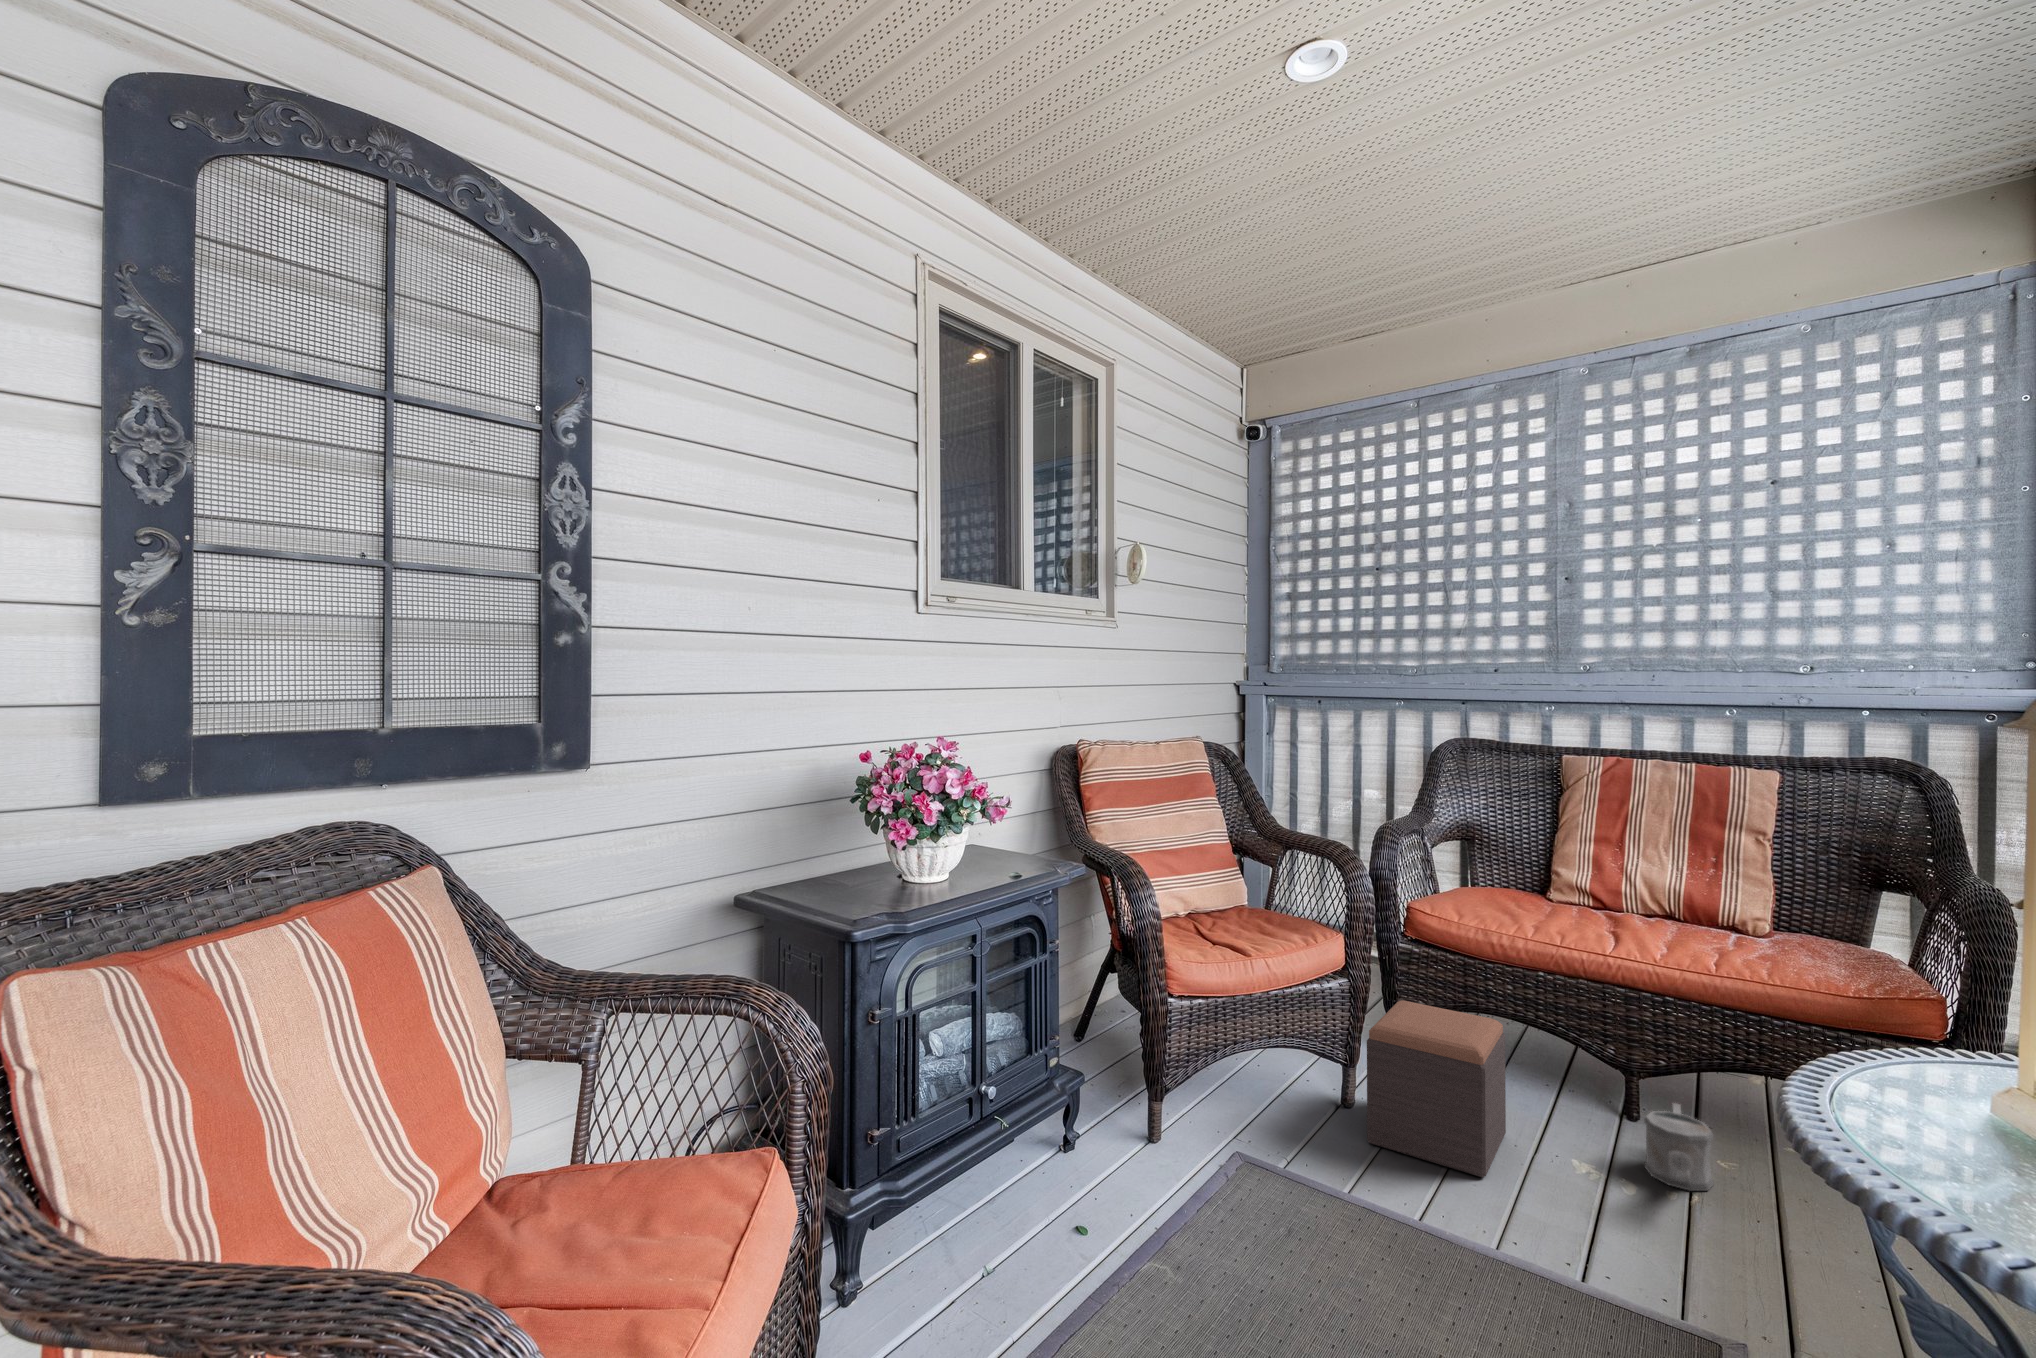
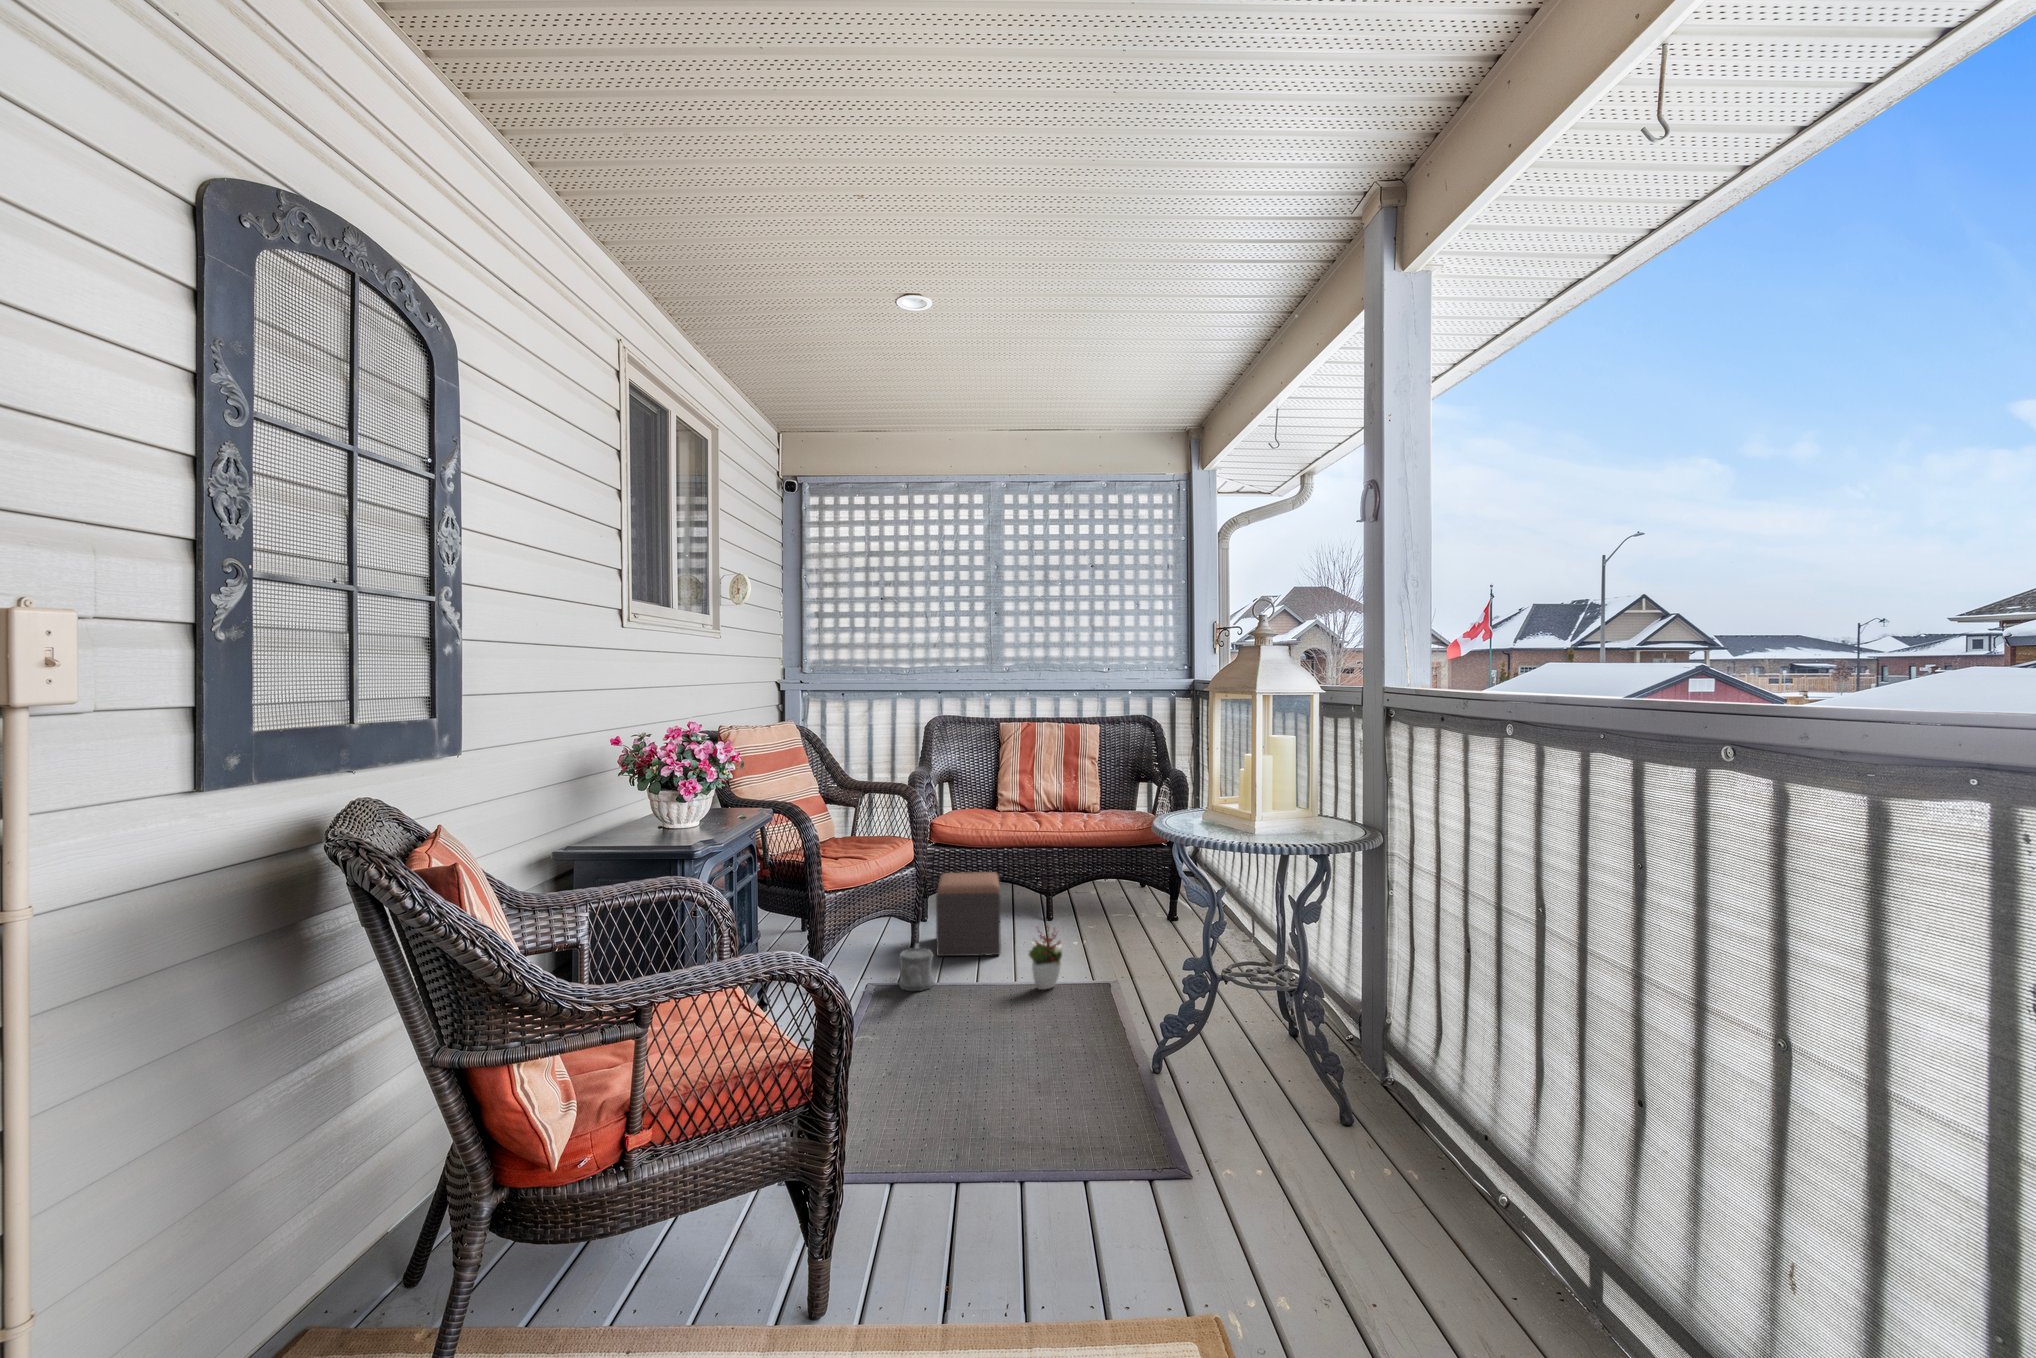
watering can: present [1644,1103,1714,1191] -> present [899,943,934,991]
decorative plant: none [1500,1166,1583,1303] -> present [1029,932,1062,990]

